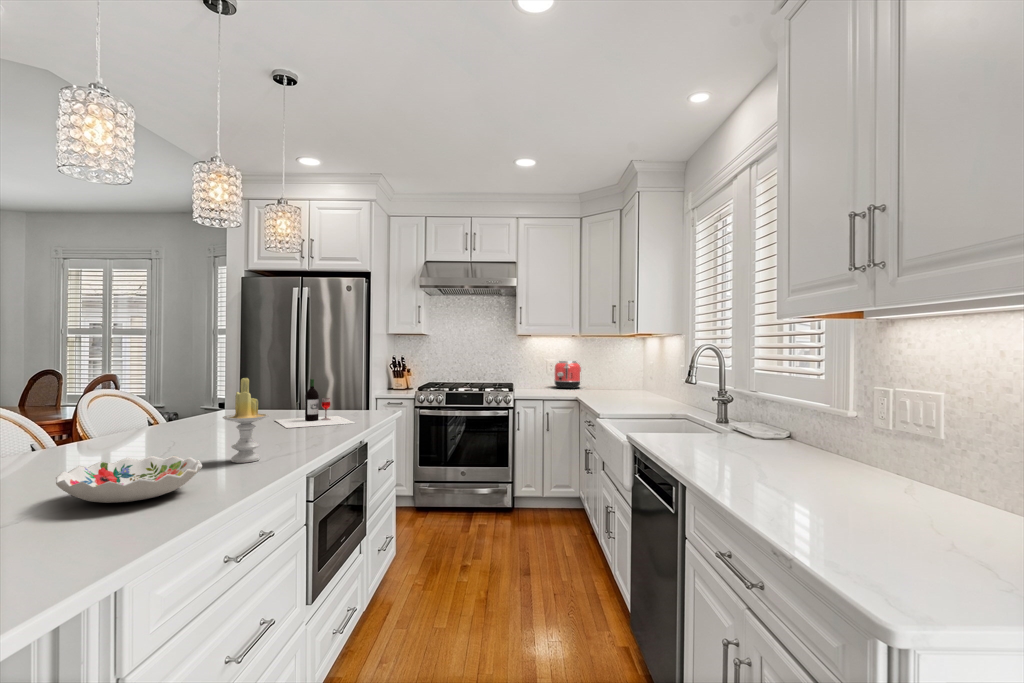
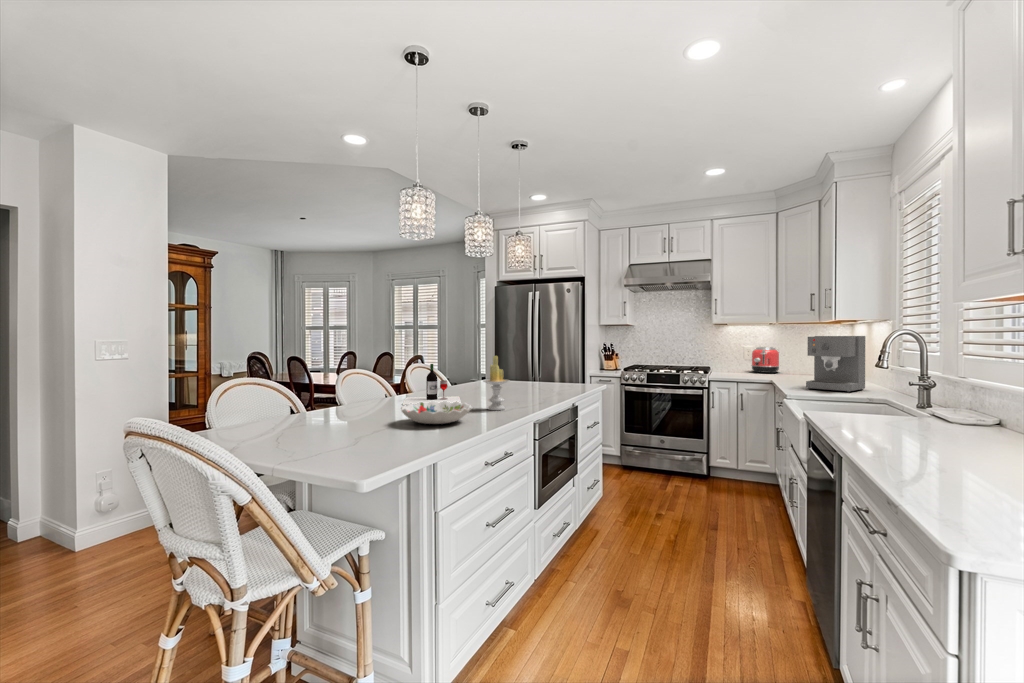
coffee maker: none [617,349,669,409] -> present [806,336,865,392]
wine bottle: present [275,379,355,428] -> present [402,364,461,405]

